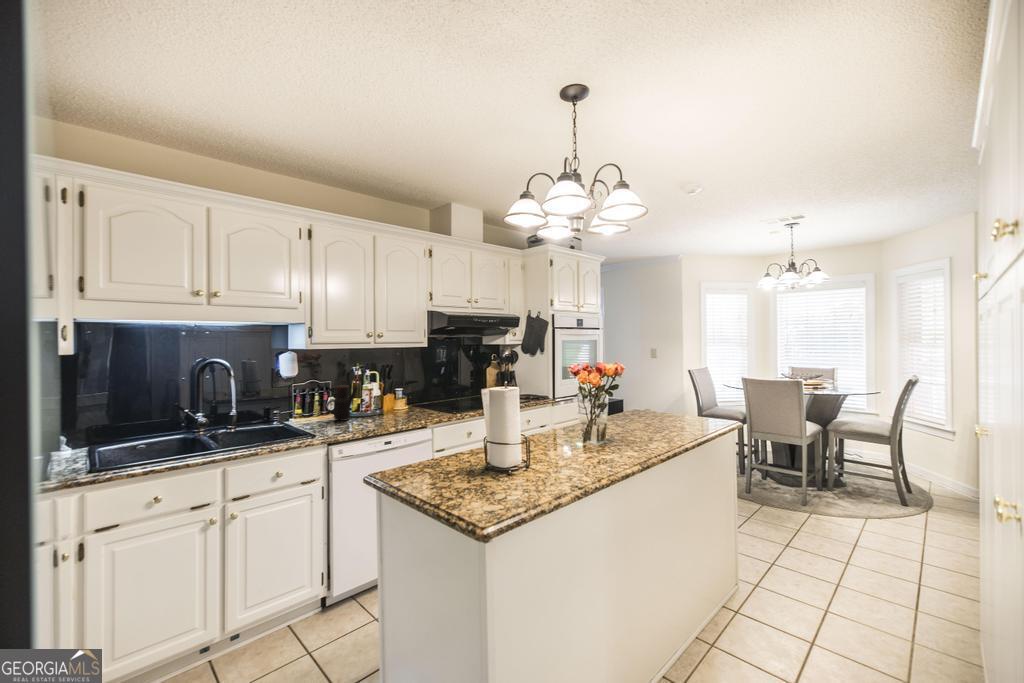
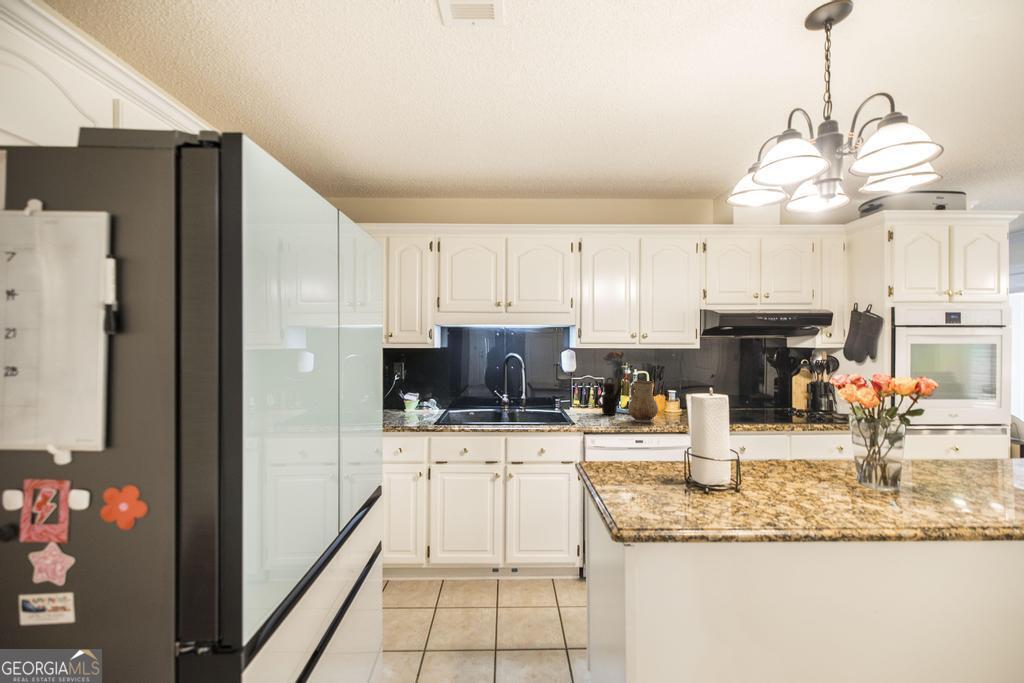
ceramic pitcher: none [368,381,399,424] -> present [628,380,658,422]

